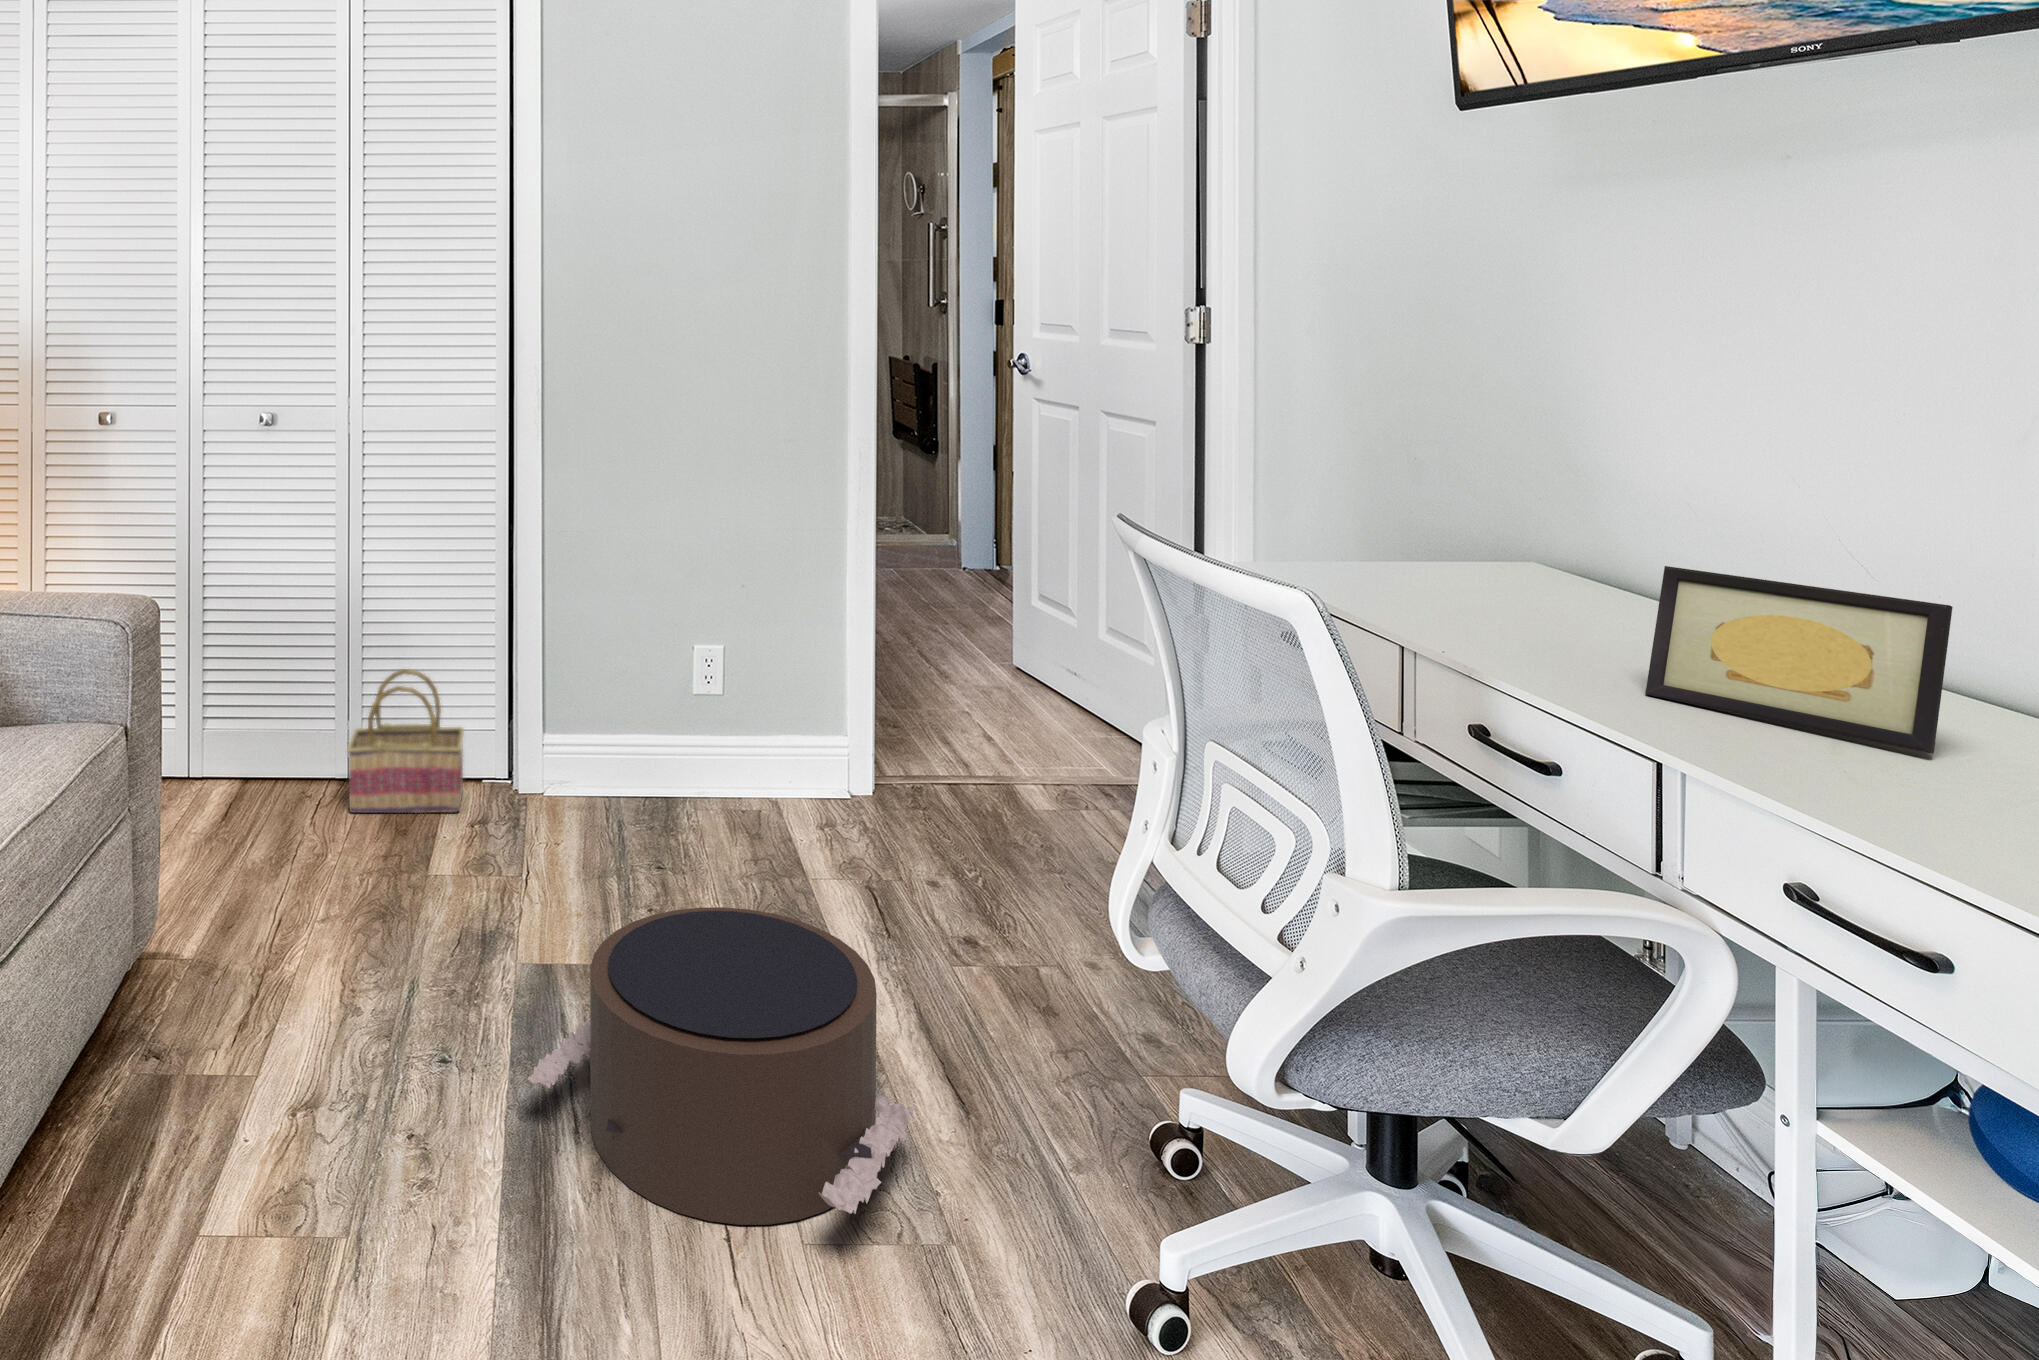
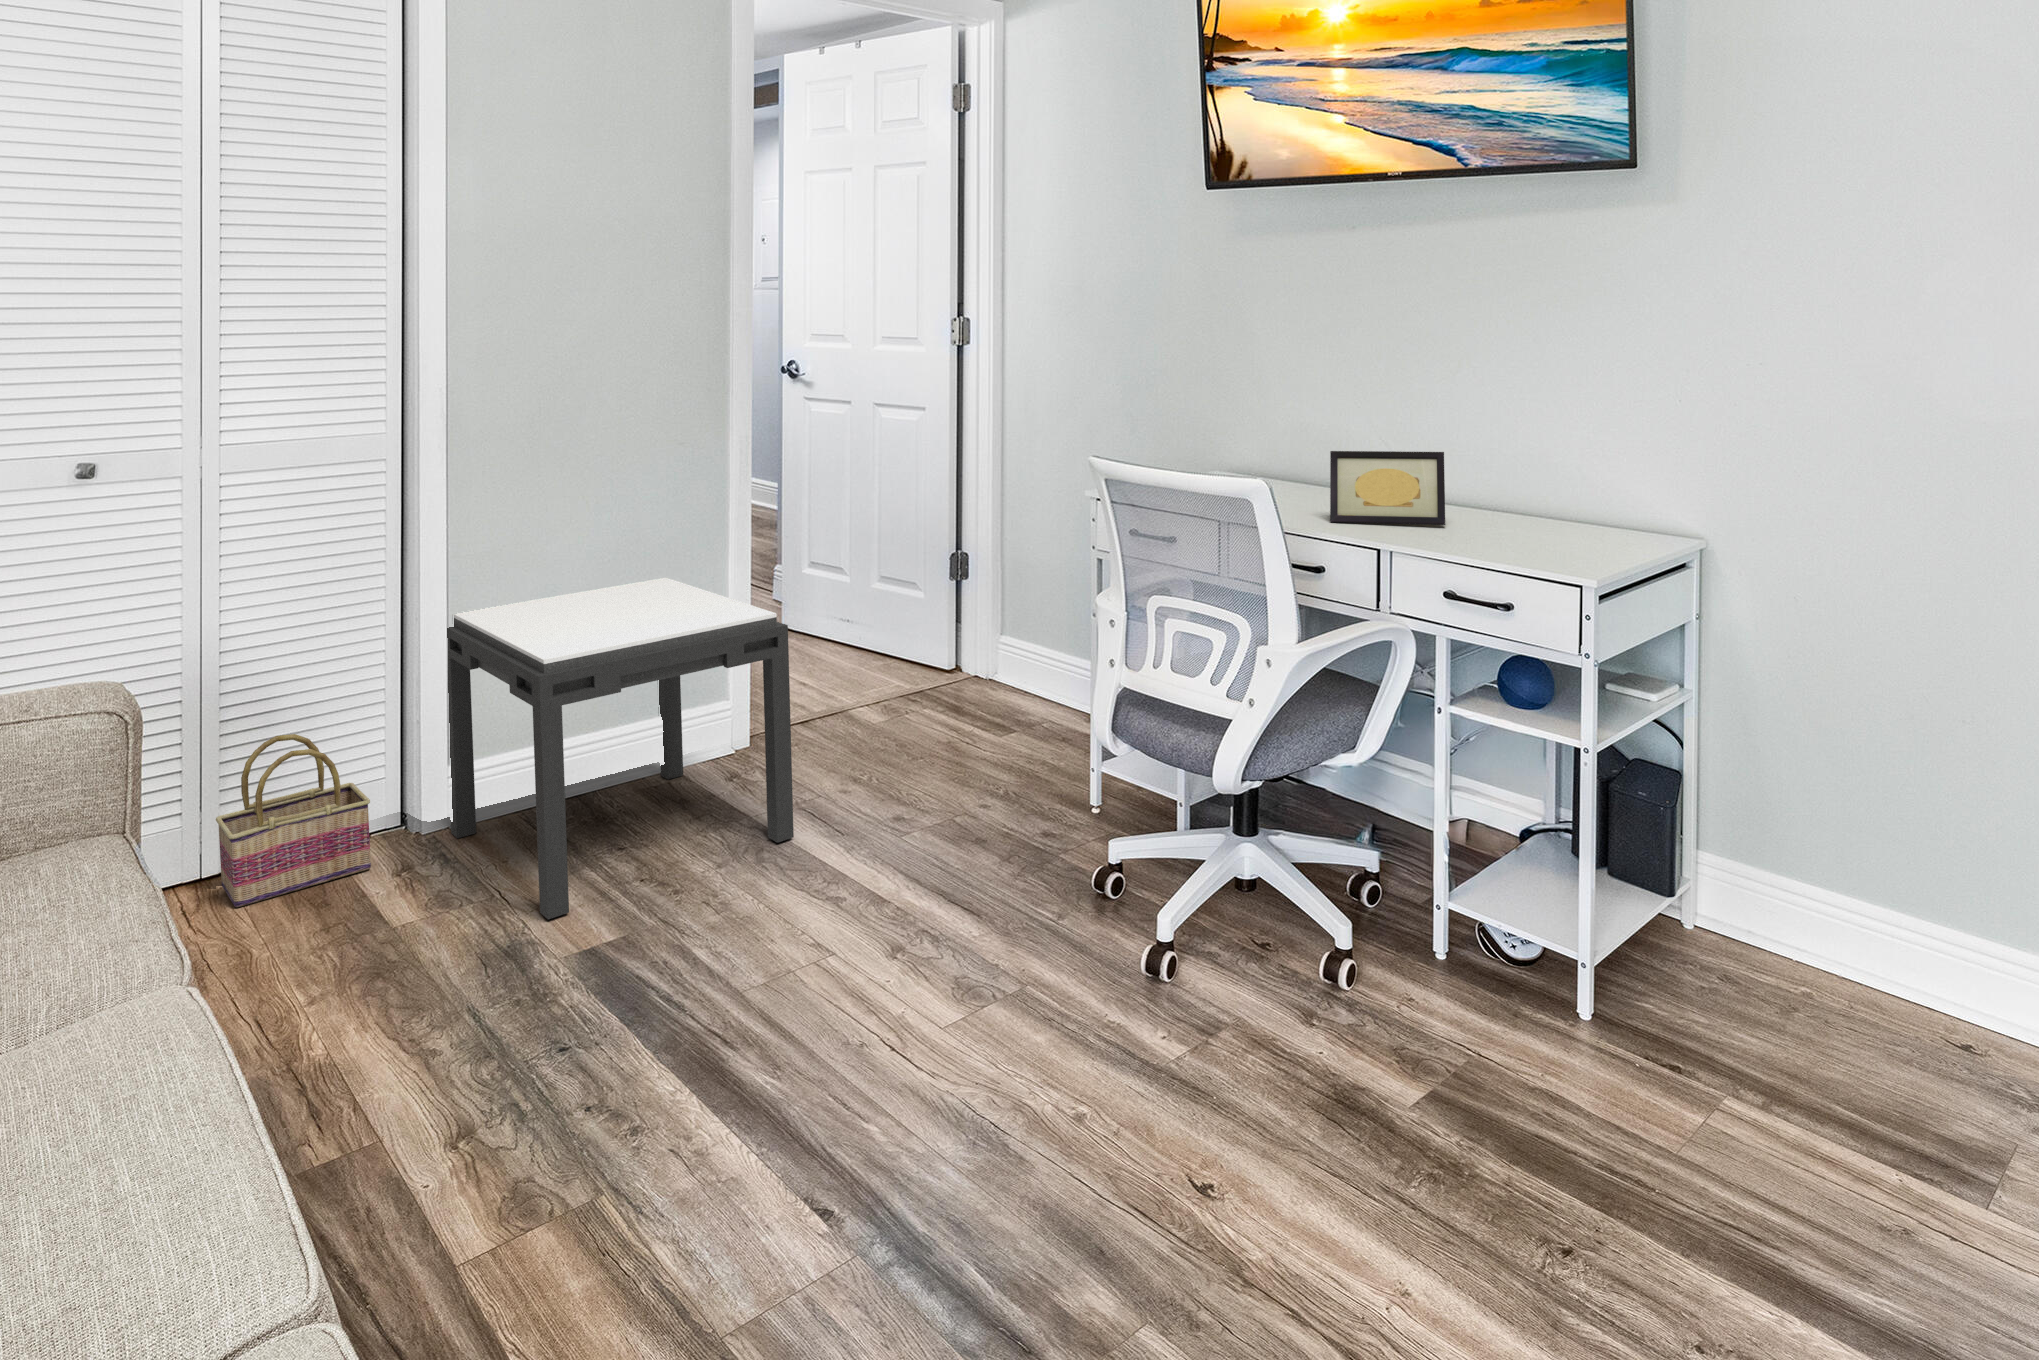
side table: none [540,586,834,920] -> present [447,578,794,920]
pouf: present [527,907,914,1225] -> none [681,817,986,1055]

